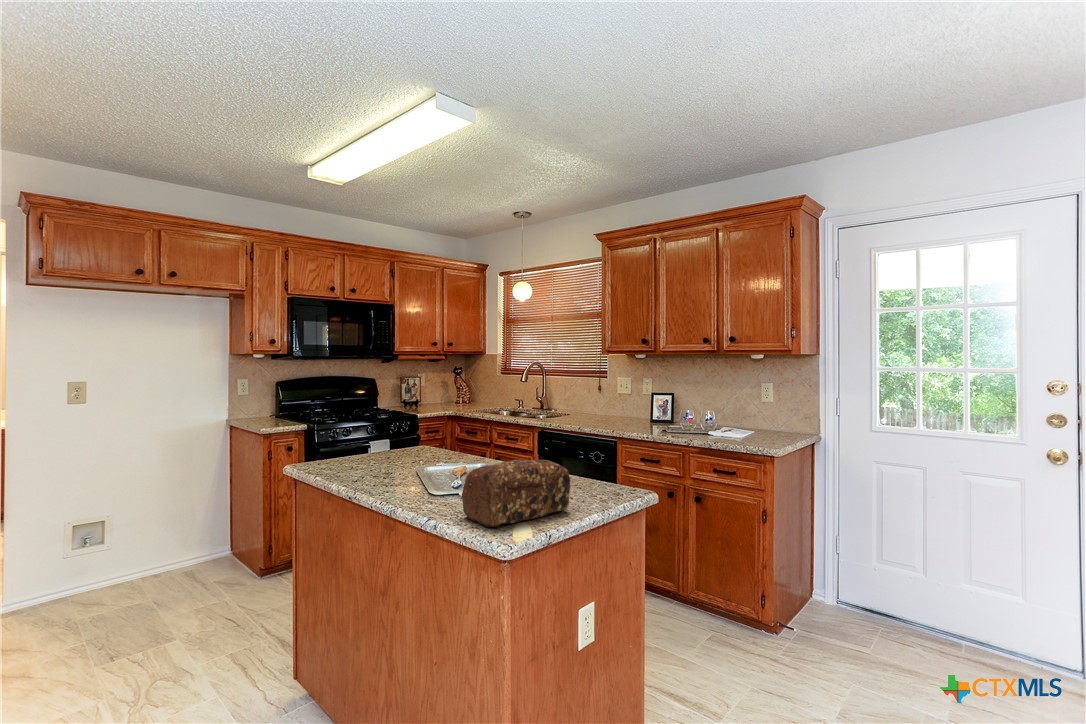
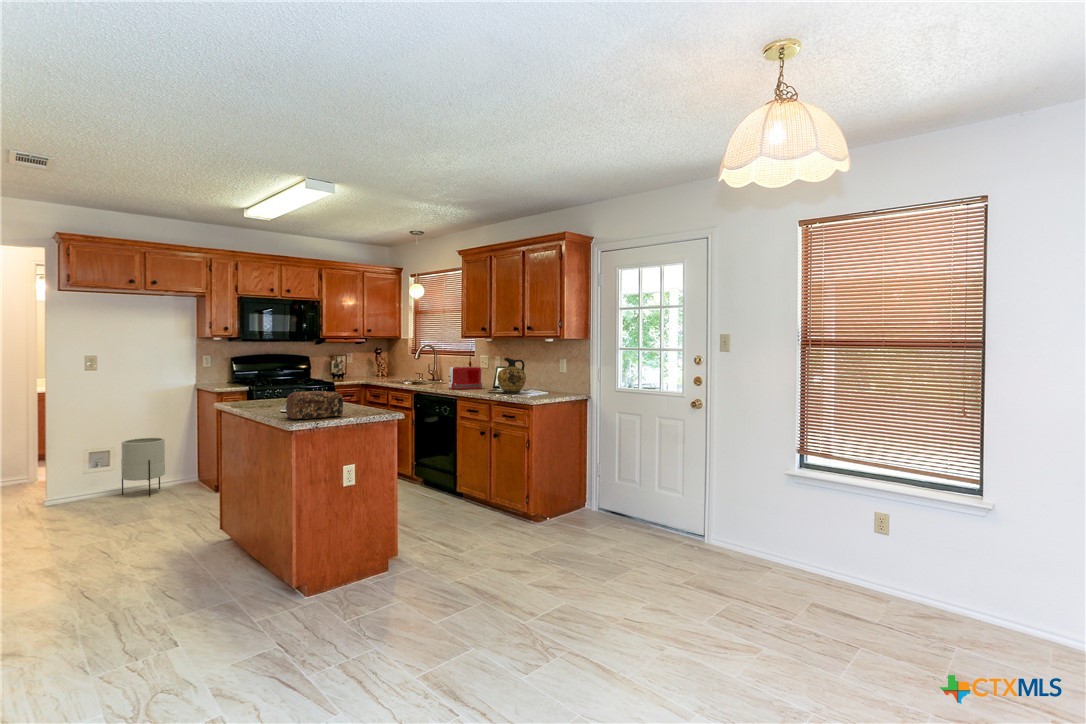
ceramic jug: none [684,382,728,435] -> present [497,358,526,394]
toaster: none [593,394,640,427] -> present [448,367,482,389]
planter: none [121,499,185,591] -> present [121,438,165,497]

